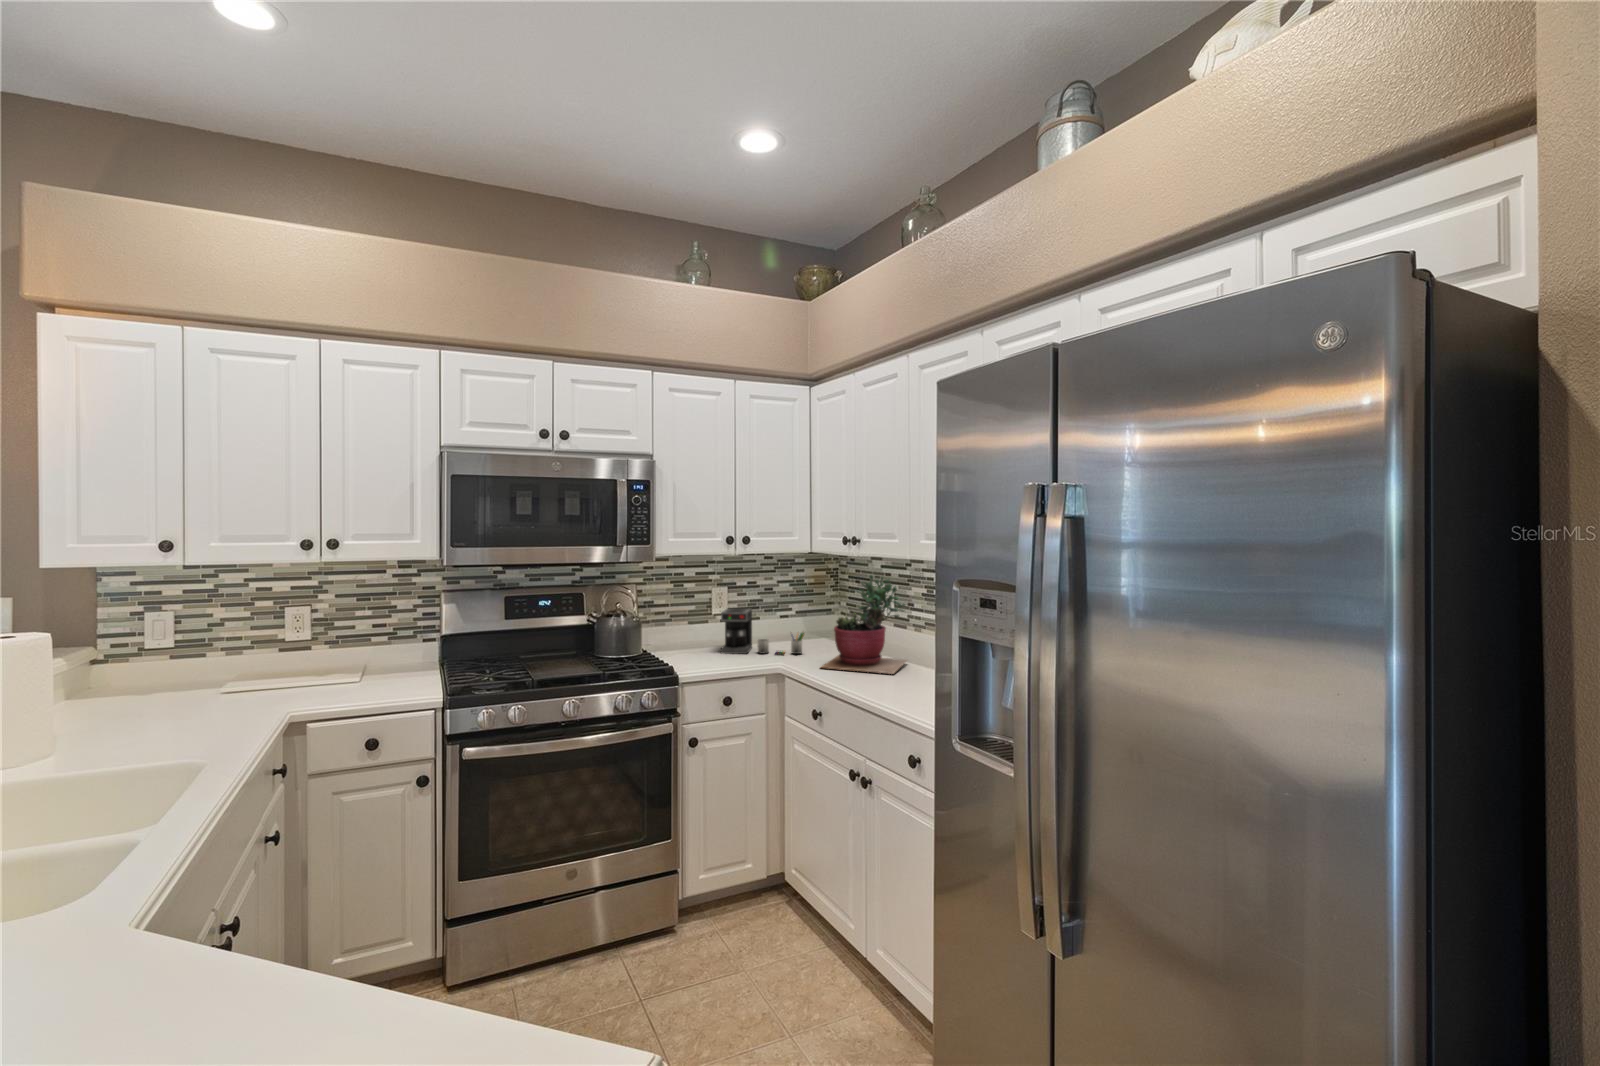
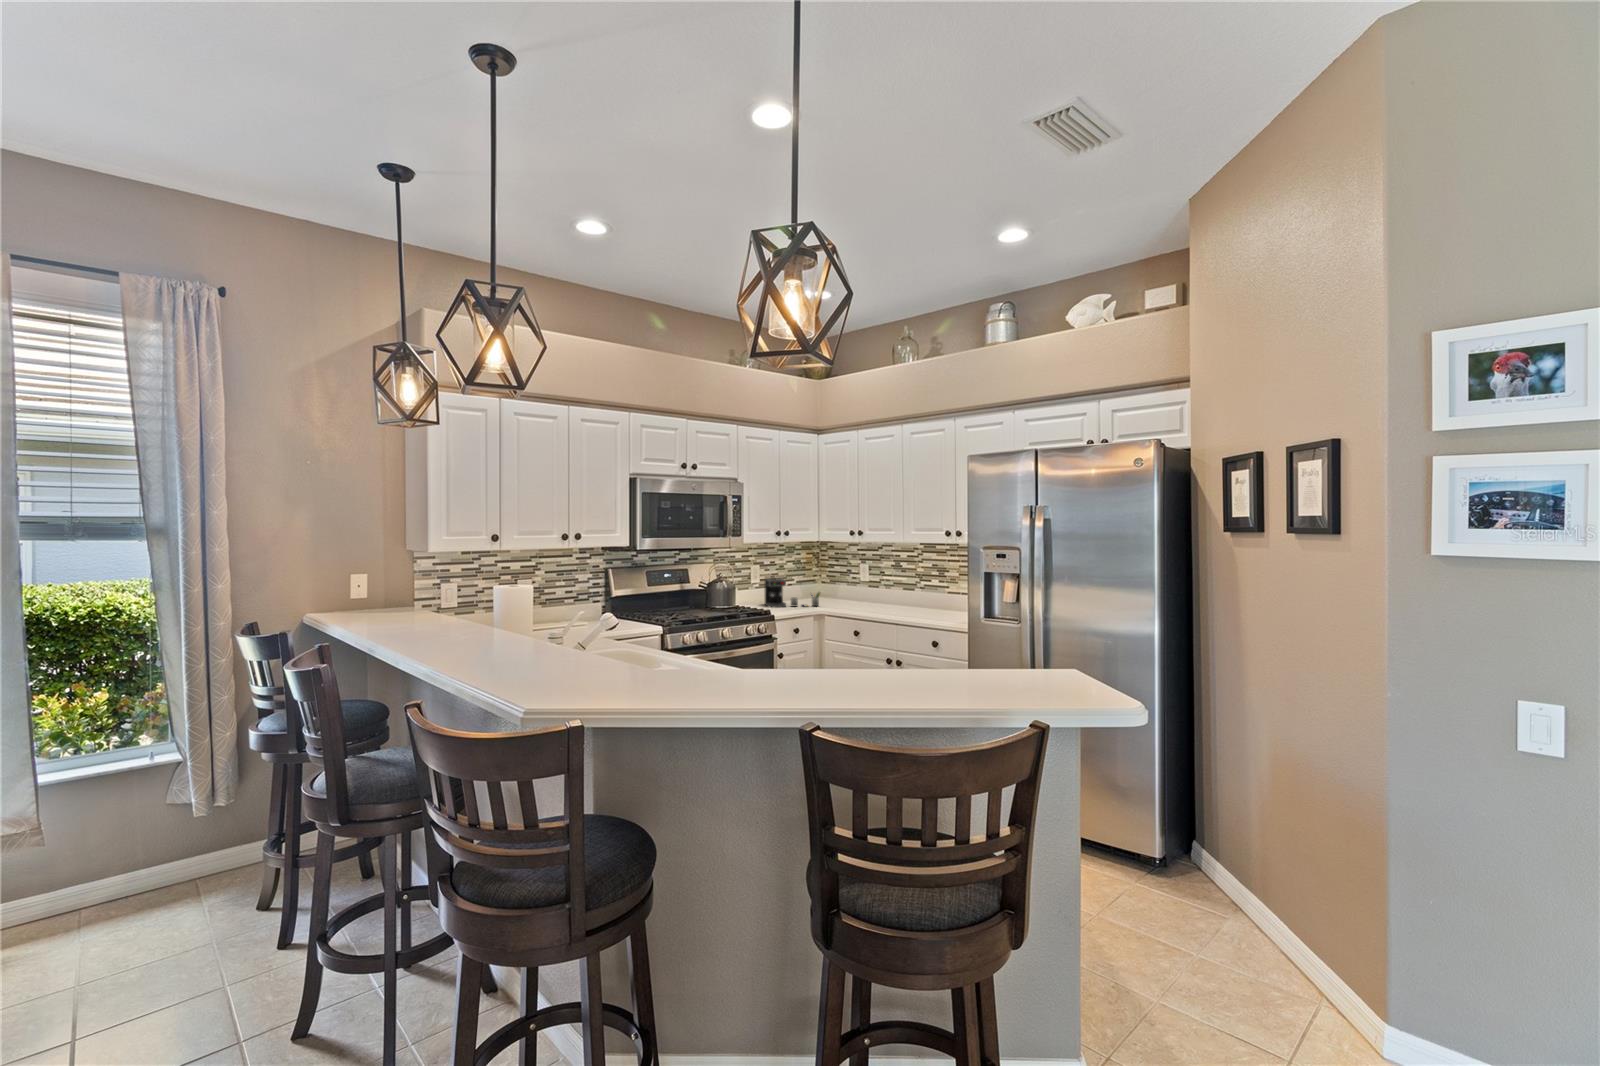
succulent plant: present [821,575,907,674] -> none [844,555,891,612]

